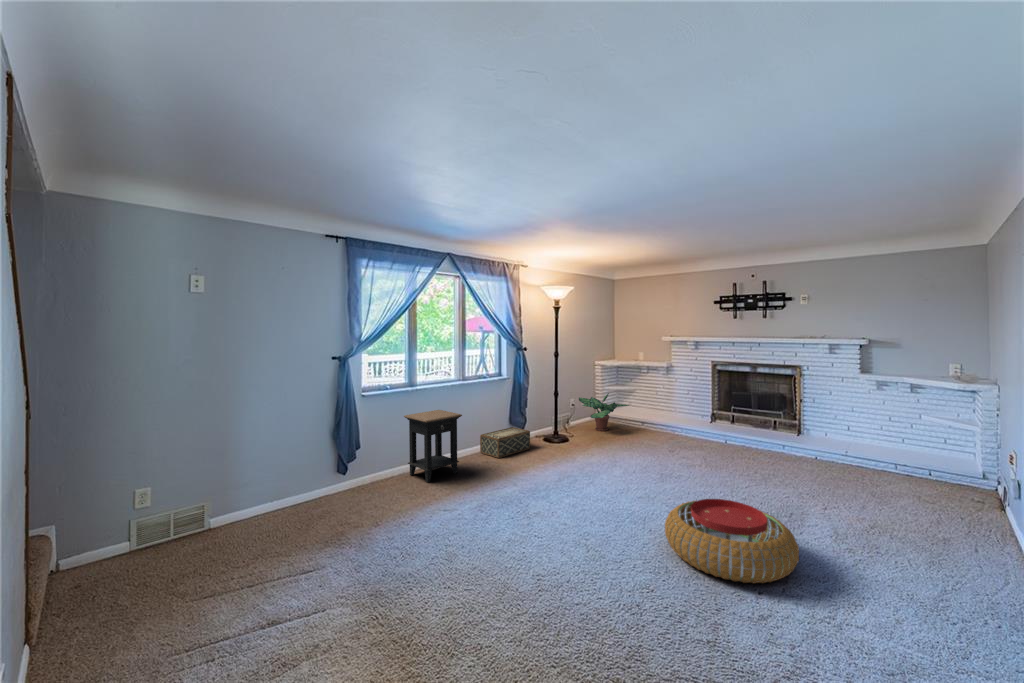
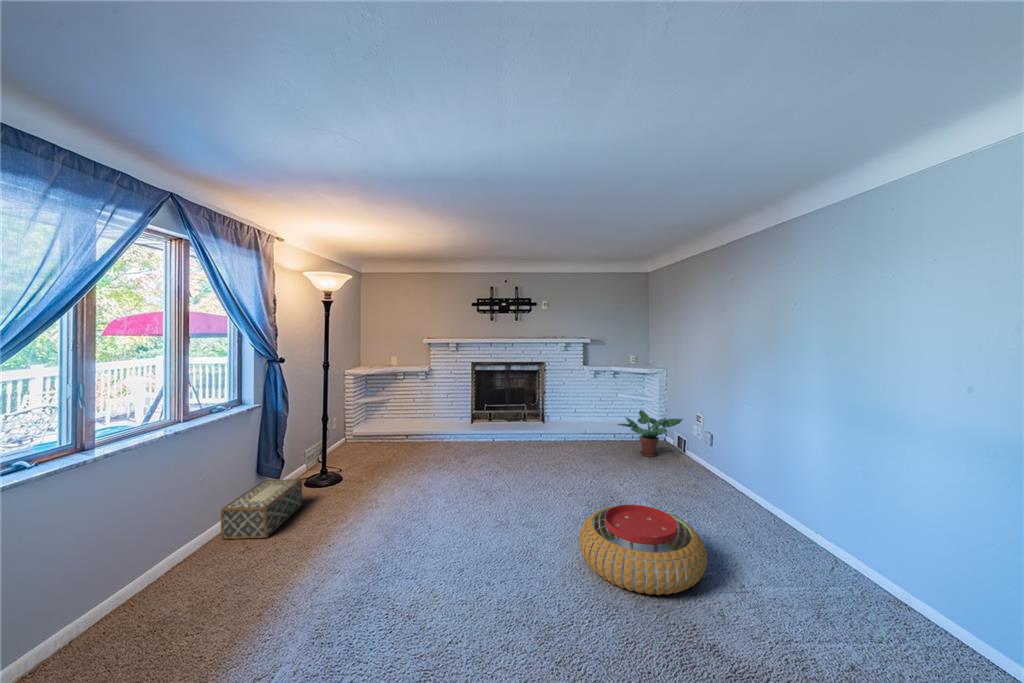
potted plant: present [579,393,629,431] -> present [618,410,682,457]
side table: present [404,410,462,482] -> none [63,487,221,653]

